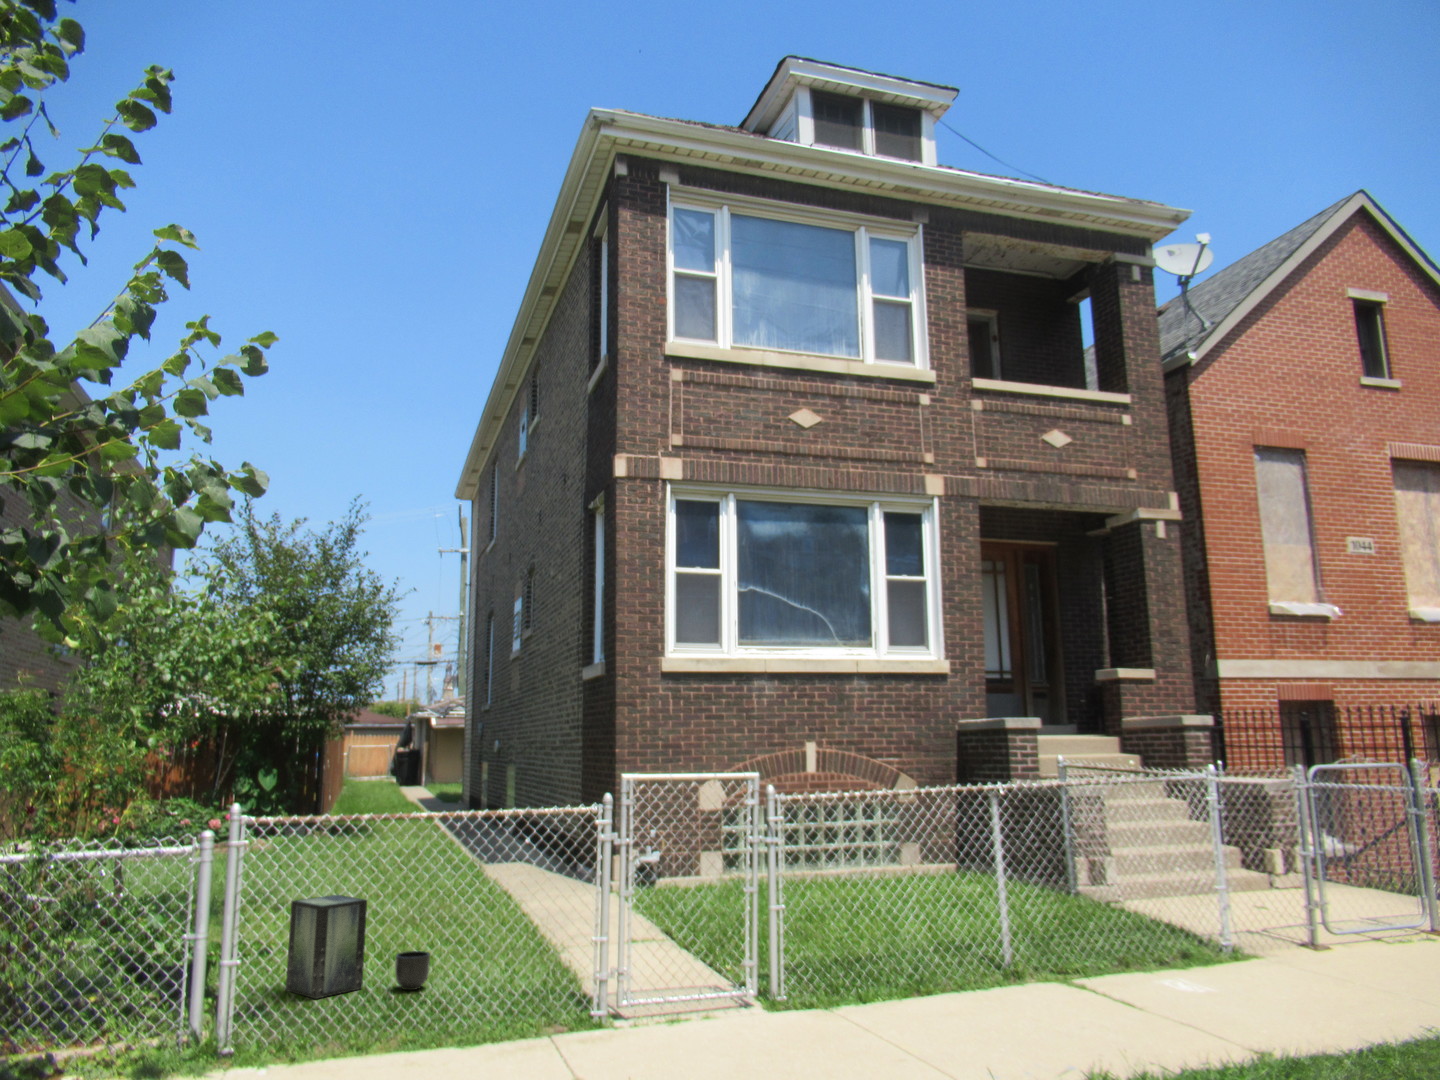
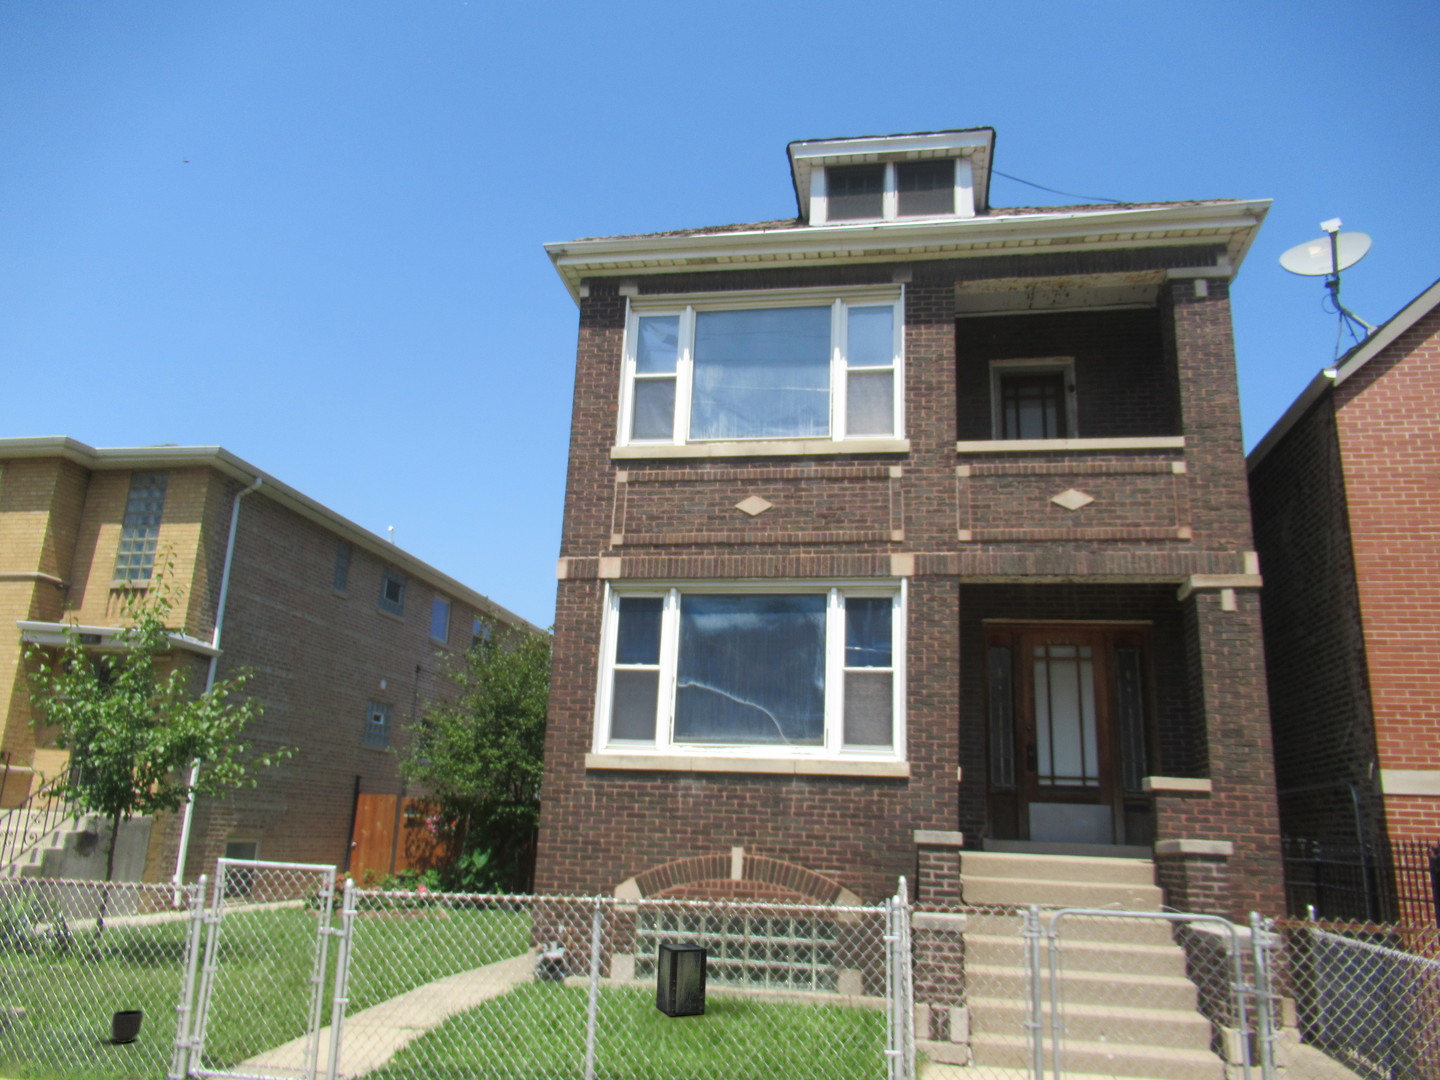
storage box: present [286,895,367,999] -> present [656,943,707,1016]

